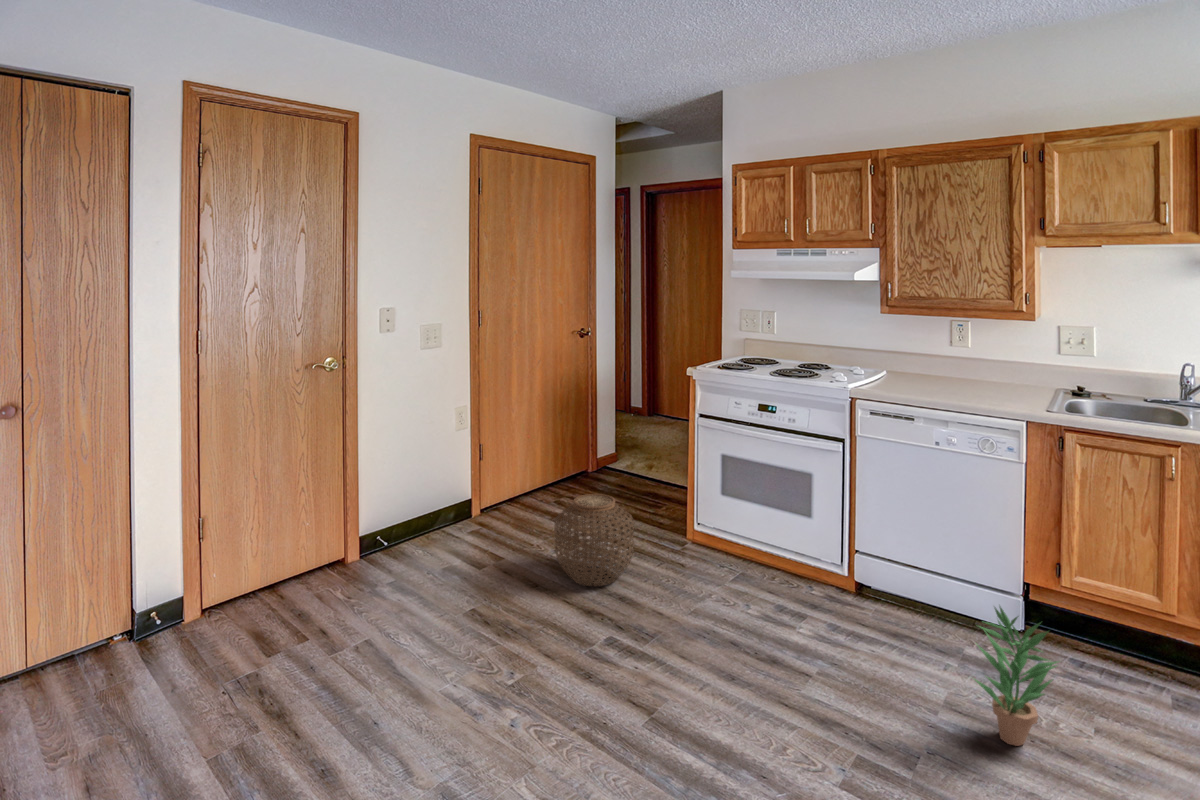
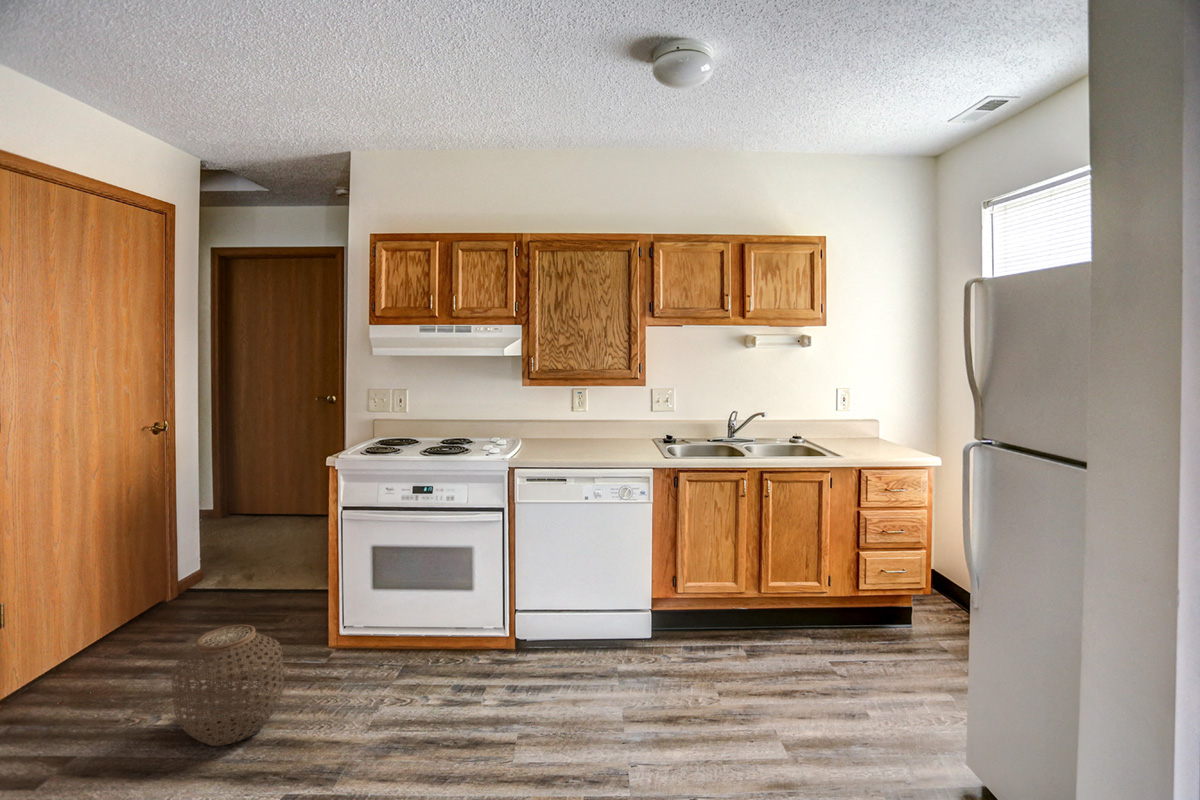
potted plant: present [975,607,1057,746] -> none [644,619,706,732]

